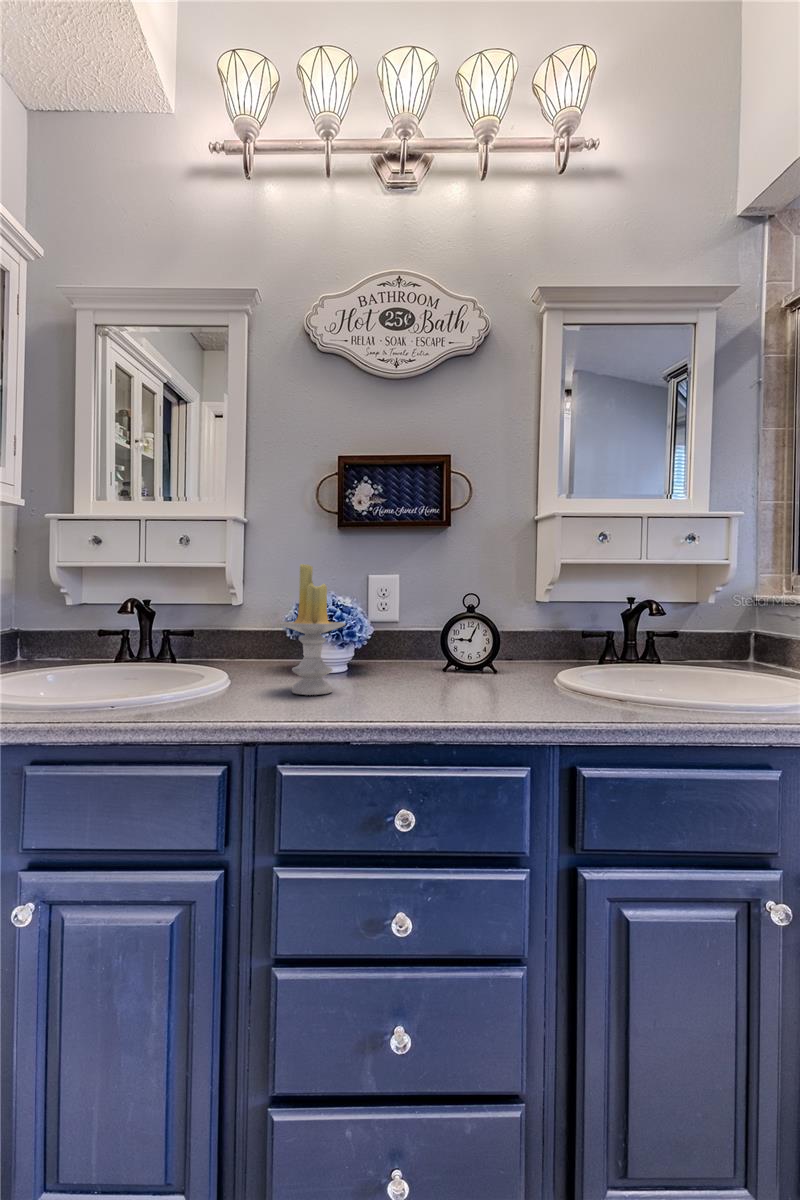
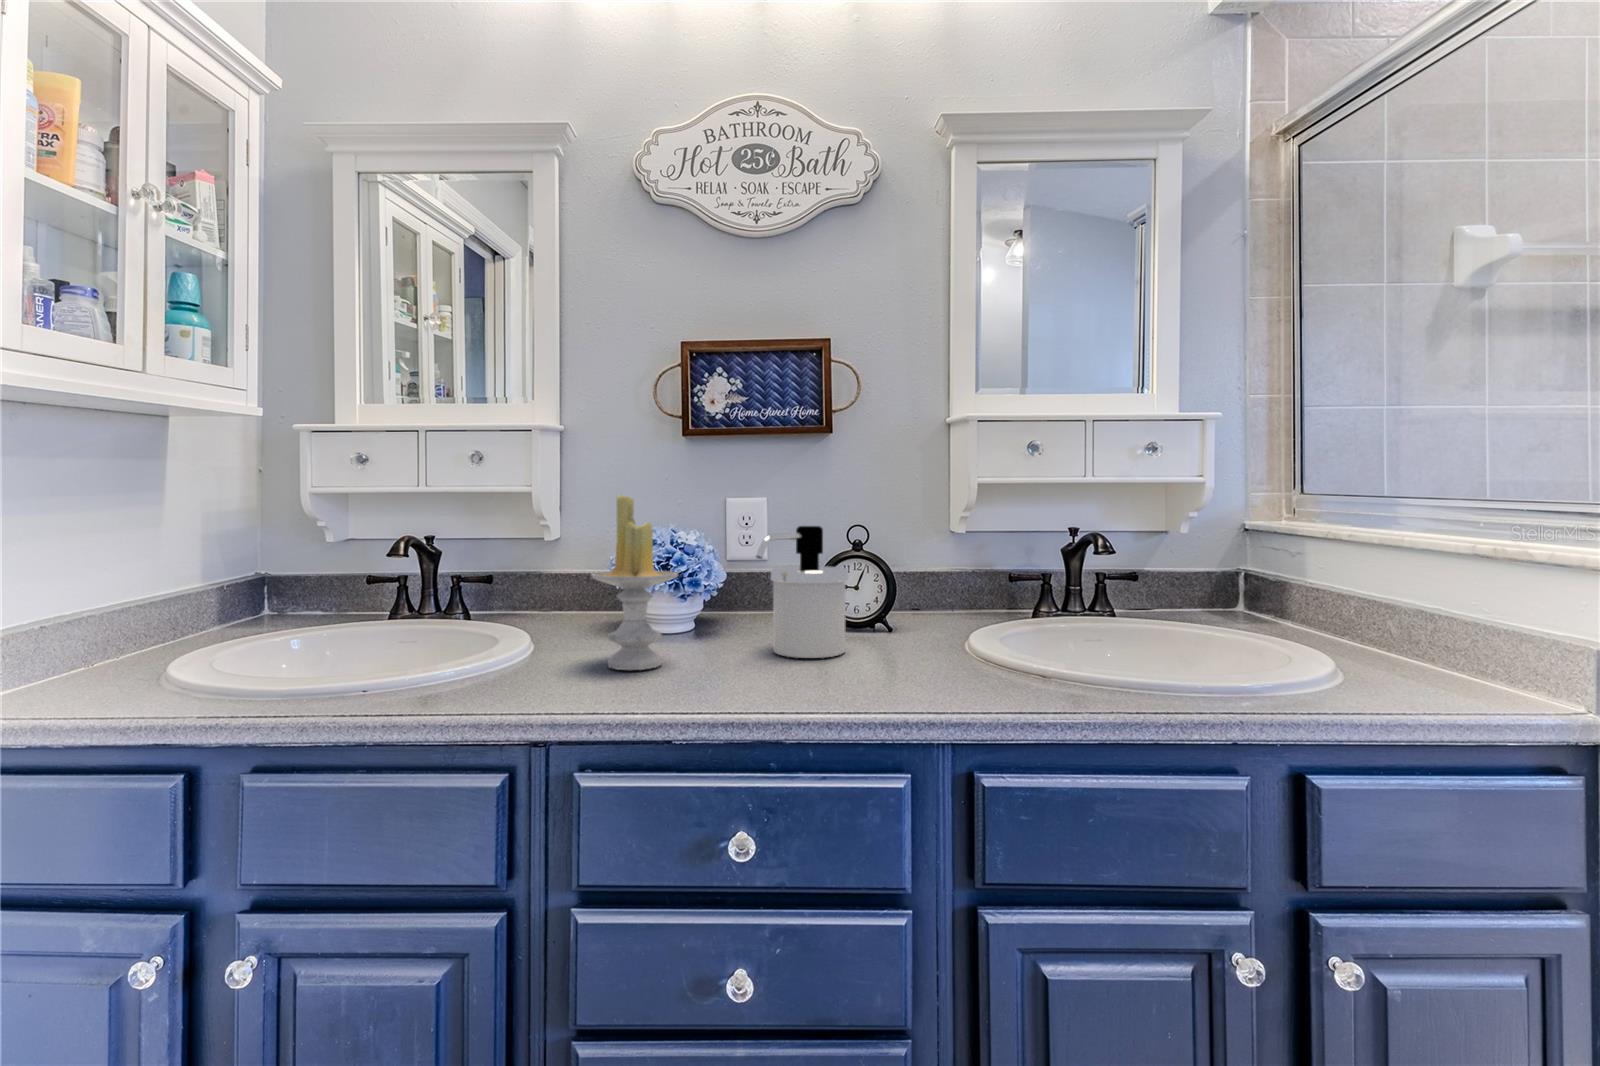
soap dispenser: none [404,590,470,688] -> present [756,526,848,658]

